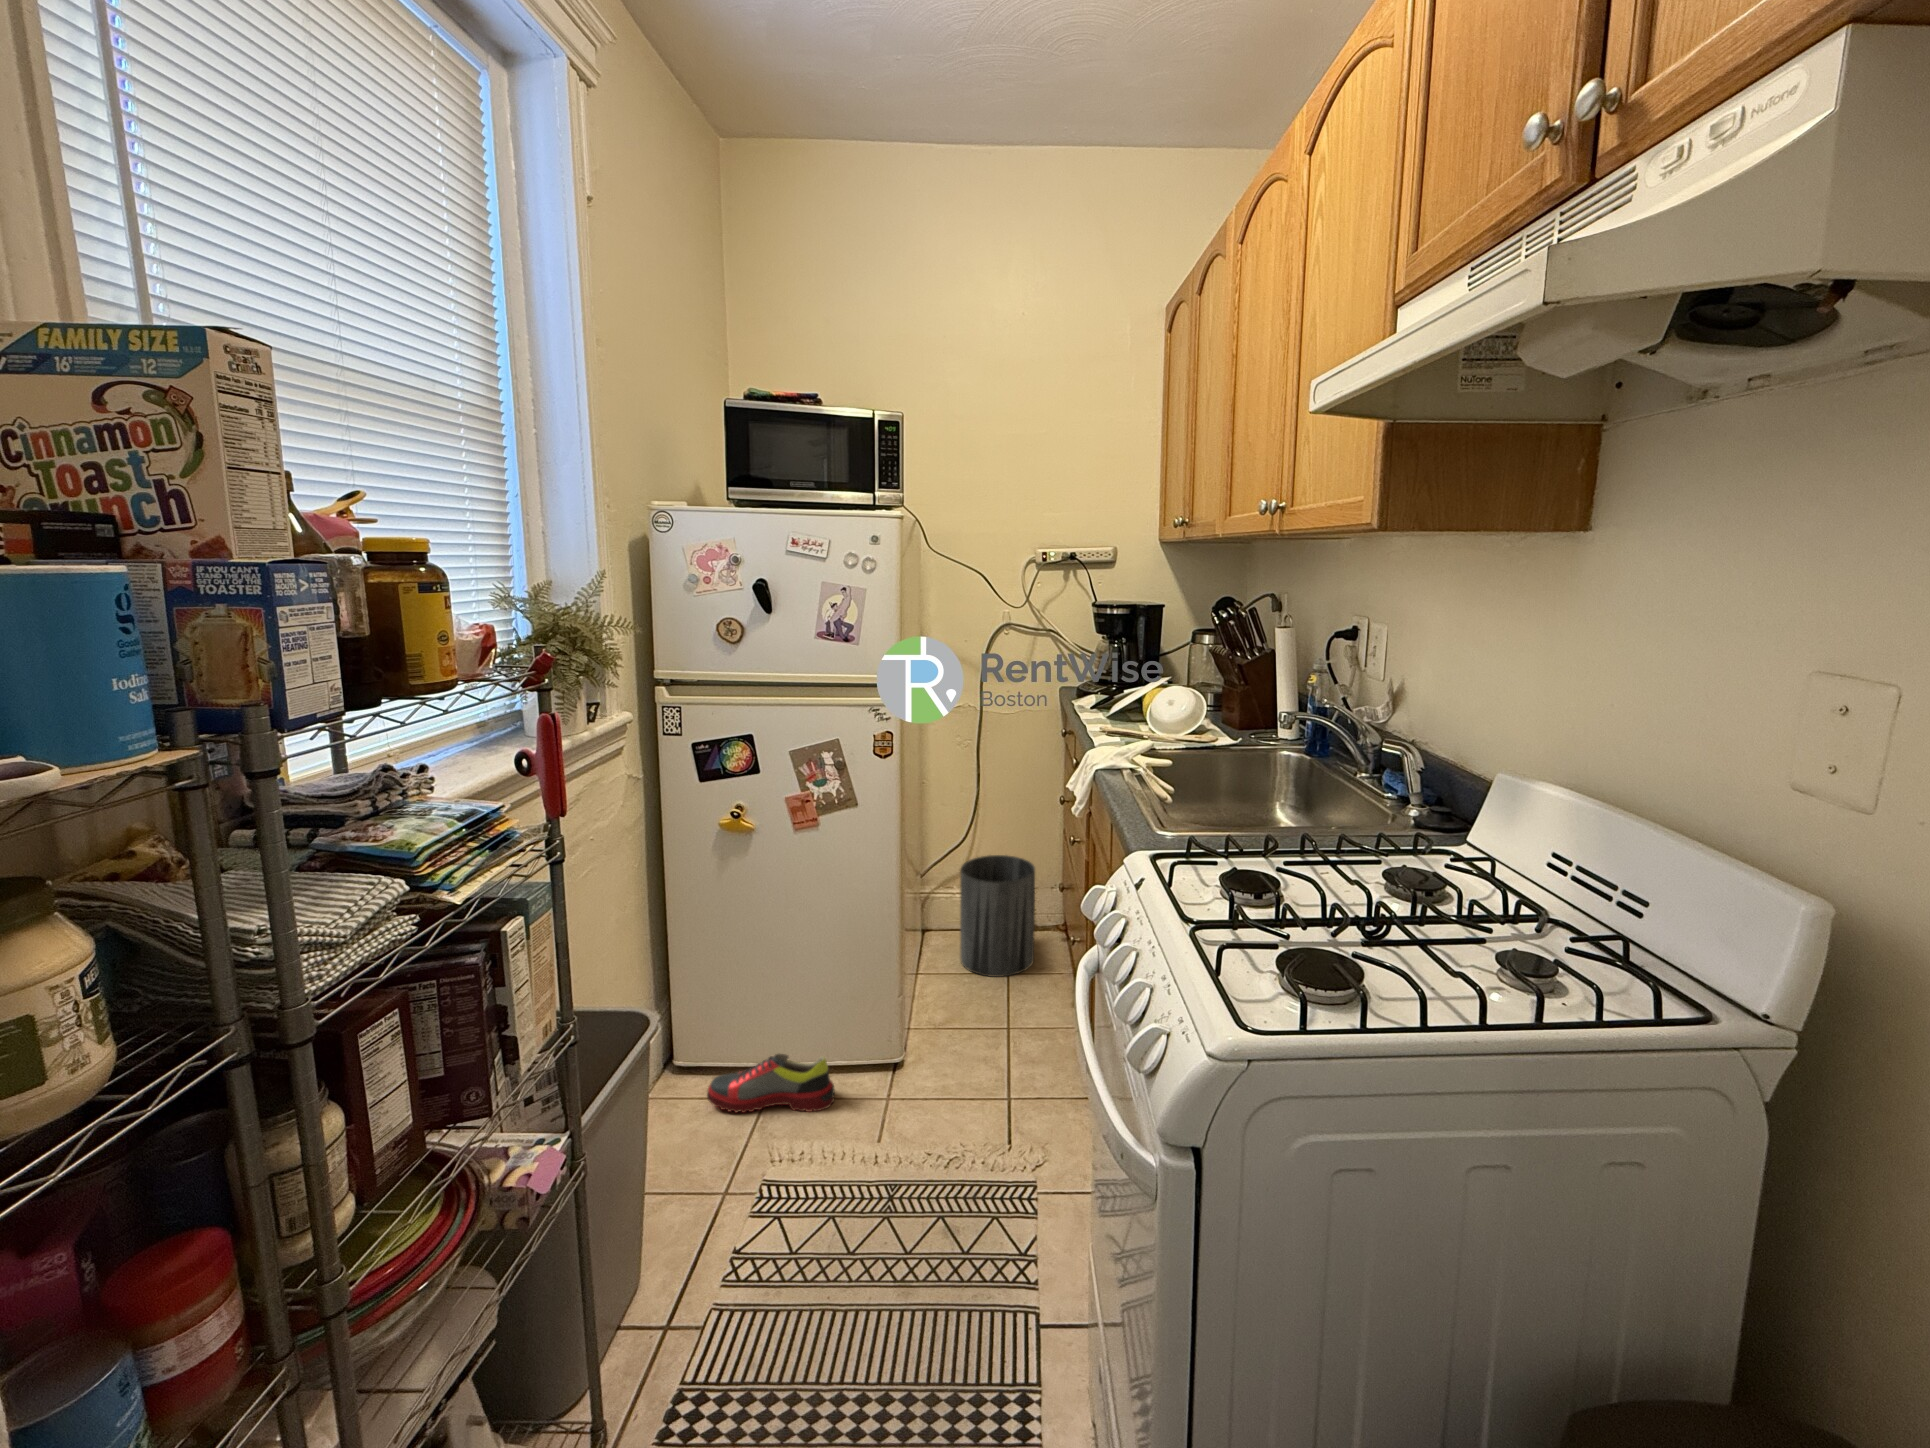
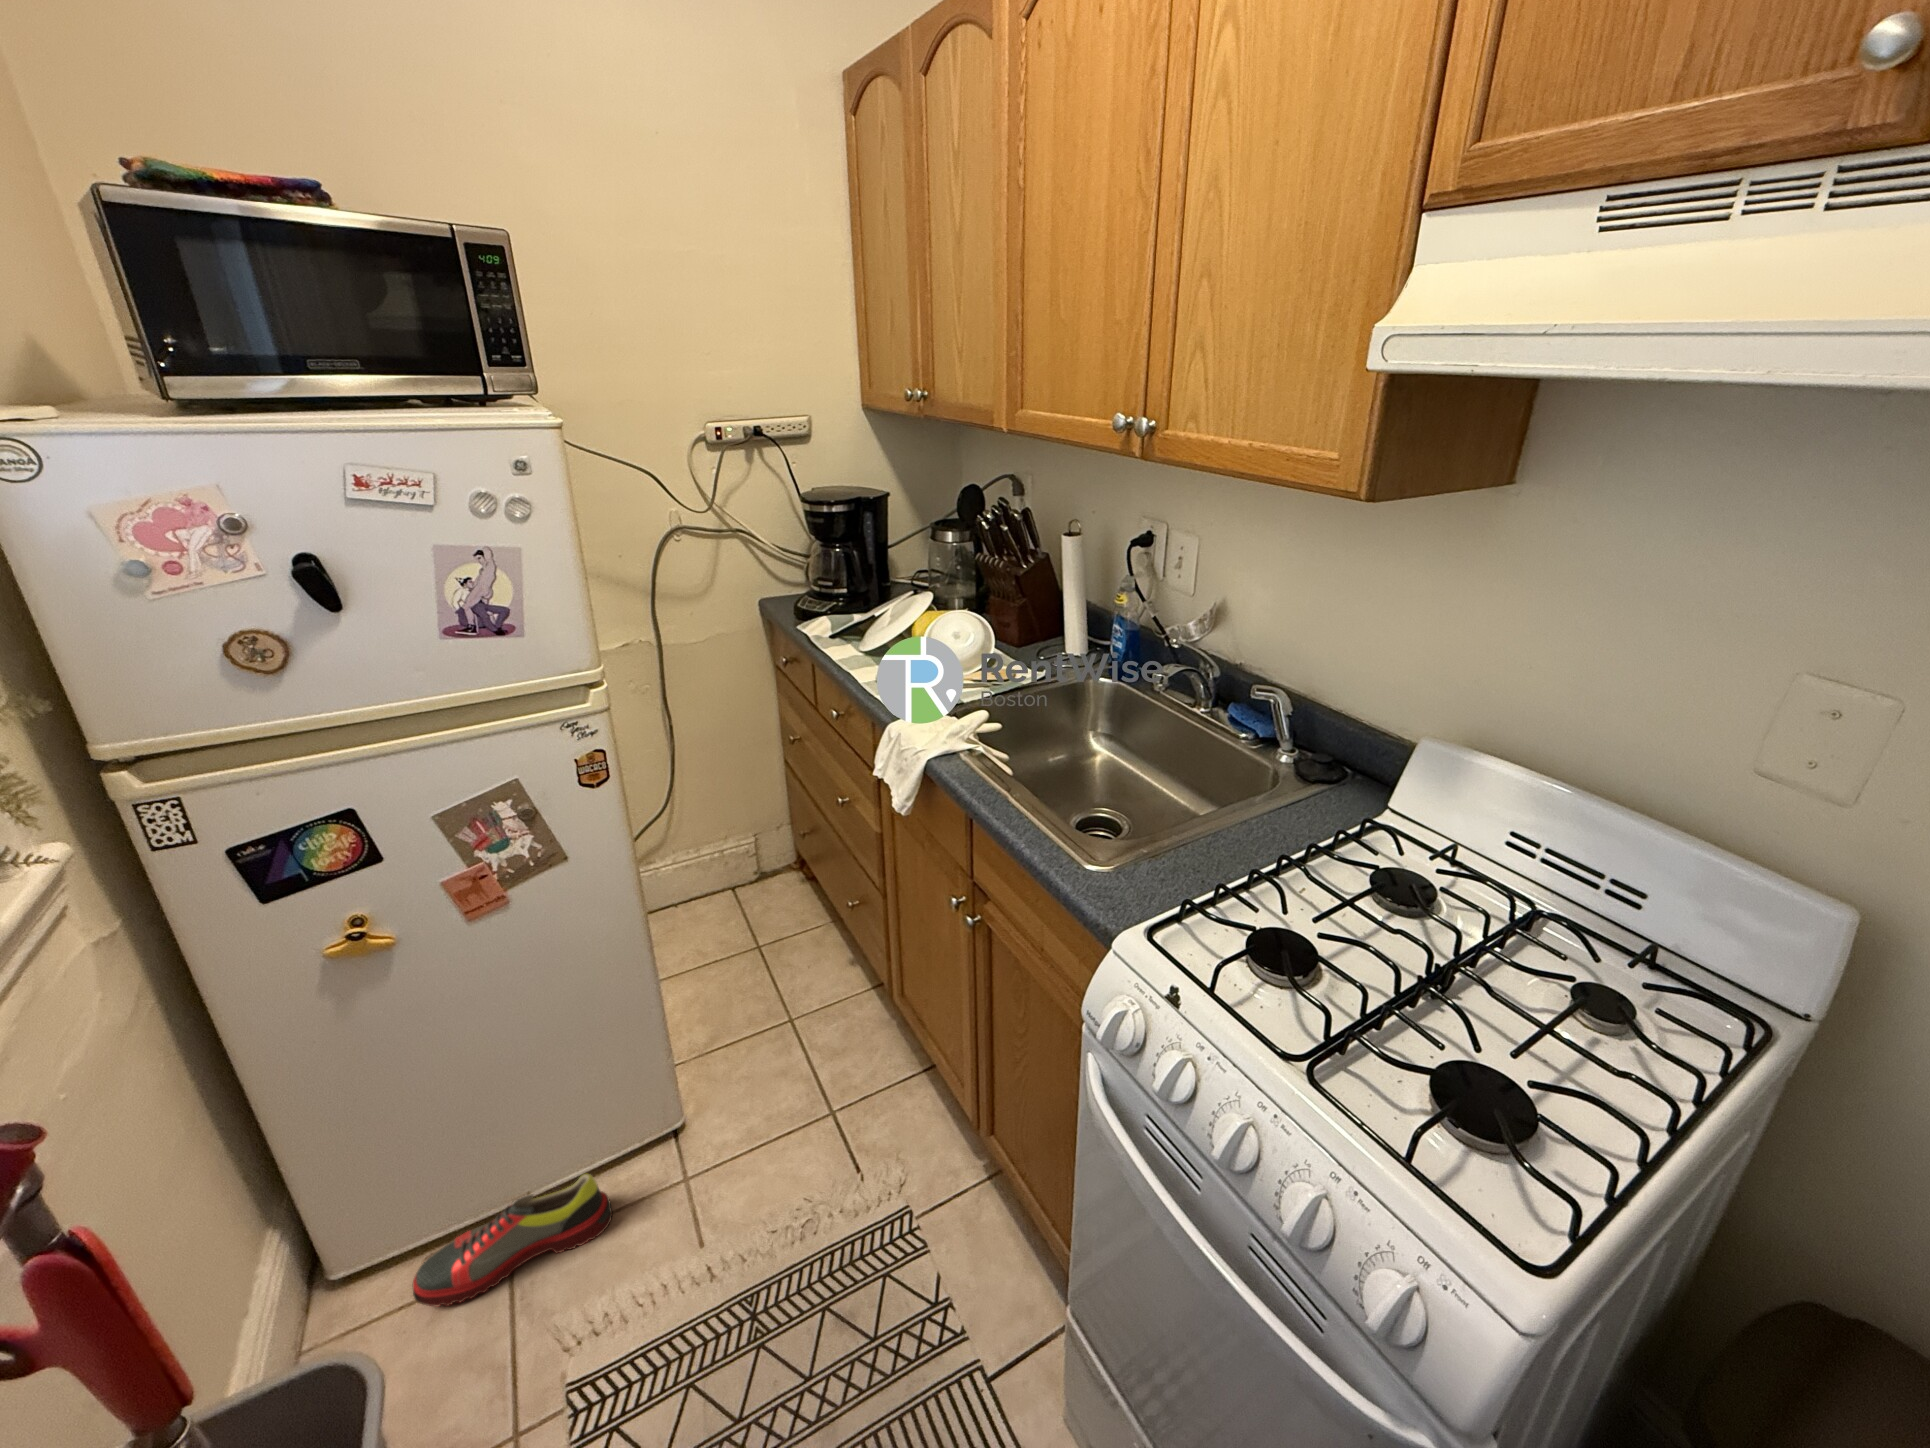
trash can: present [960,855,1035,977] -> none [669,806,776,954]

